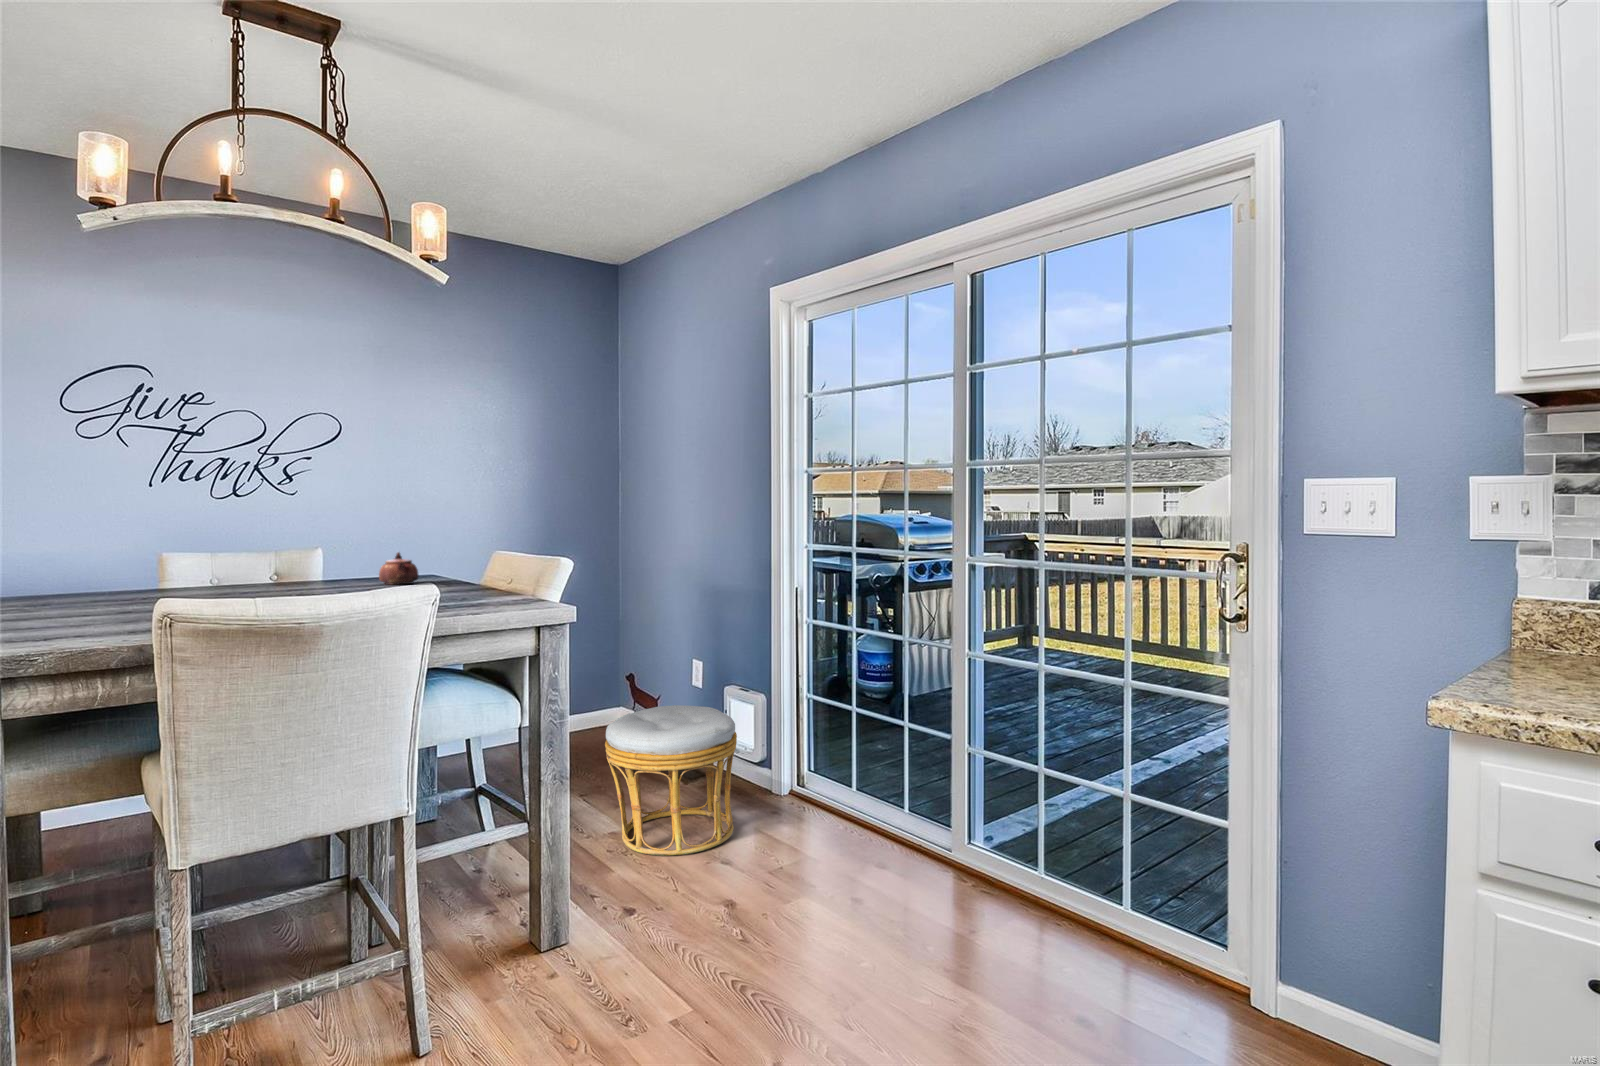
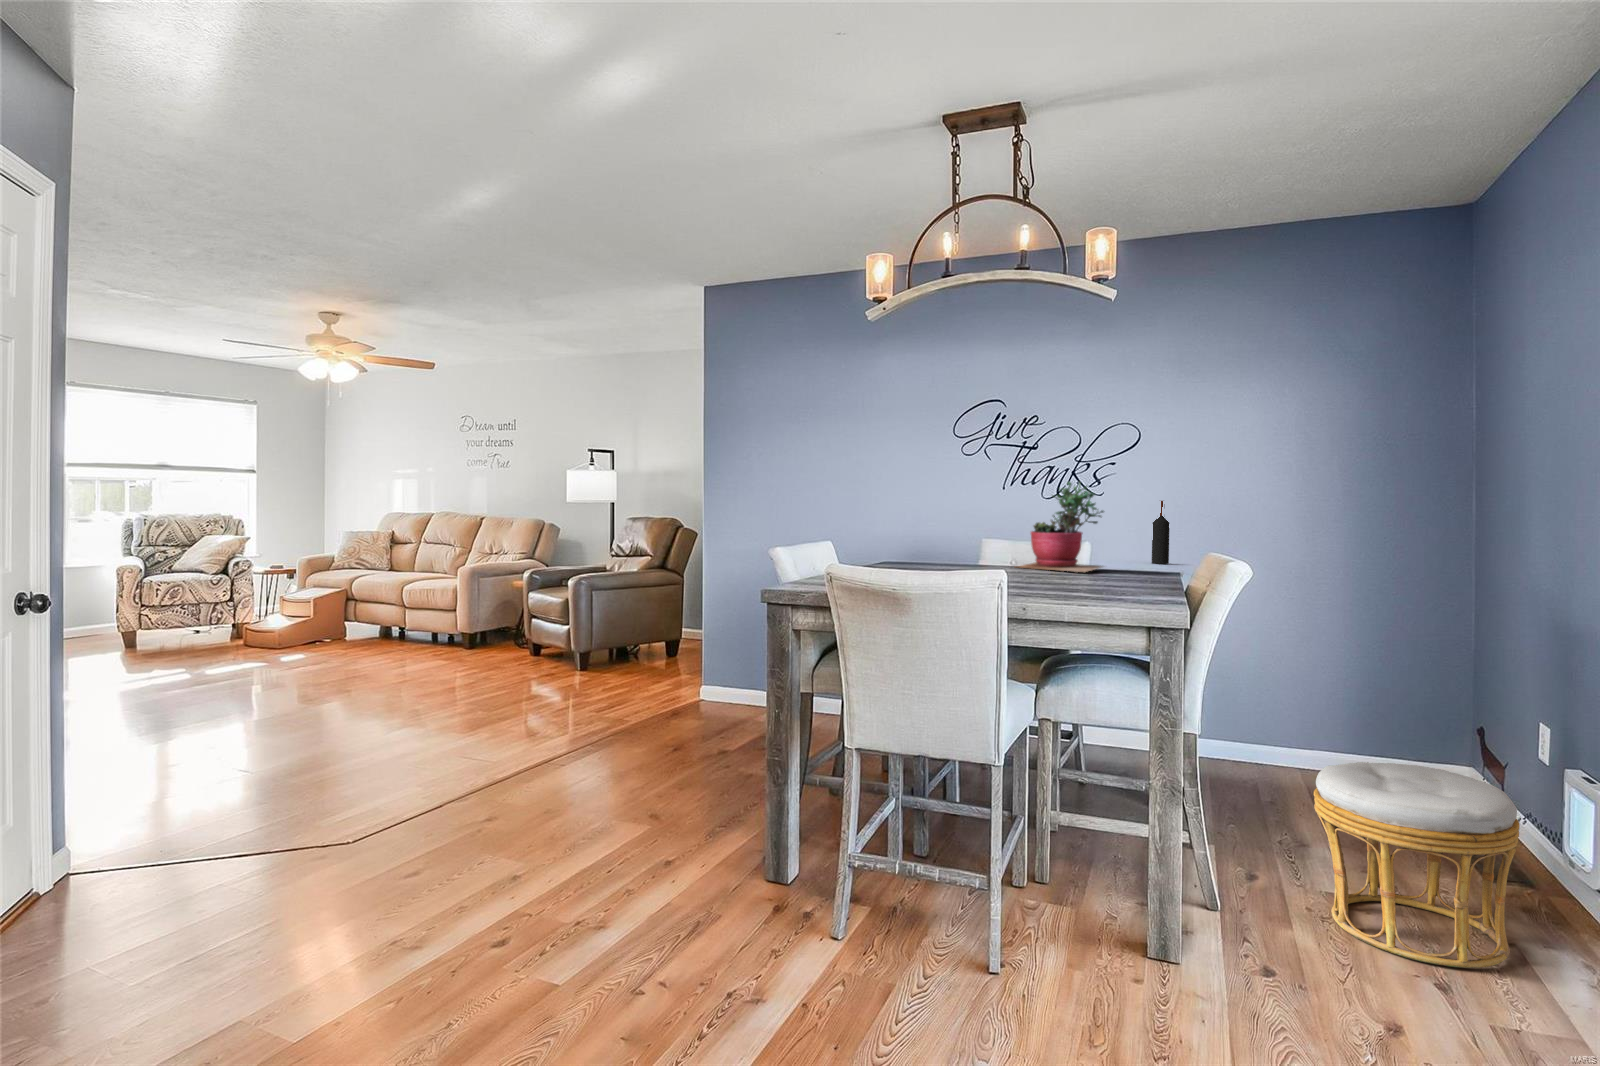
succulent plant: none [242,477,352,582] -> present [1016,482,1103,572]
wine bottle: none [353,500,373,567] -> present [1152,501,1169,564]
teapot: present [379,552,419,585] -> none [1106,550,1142,581]

